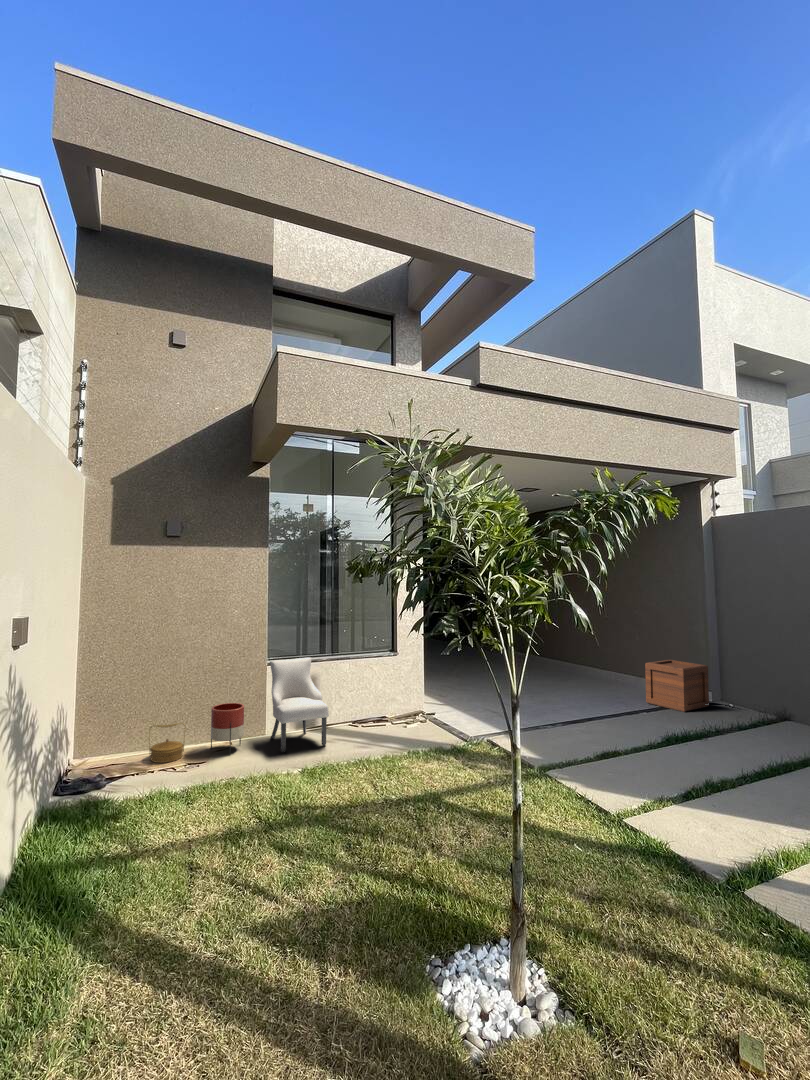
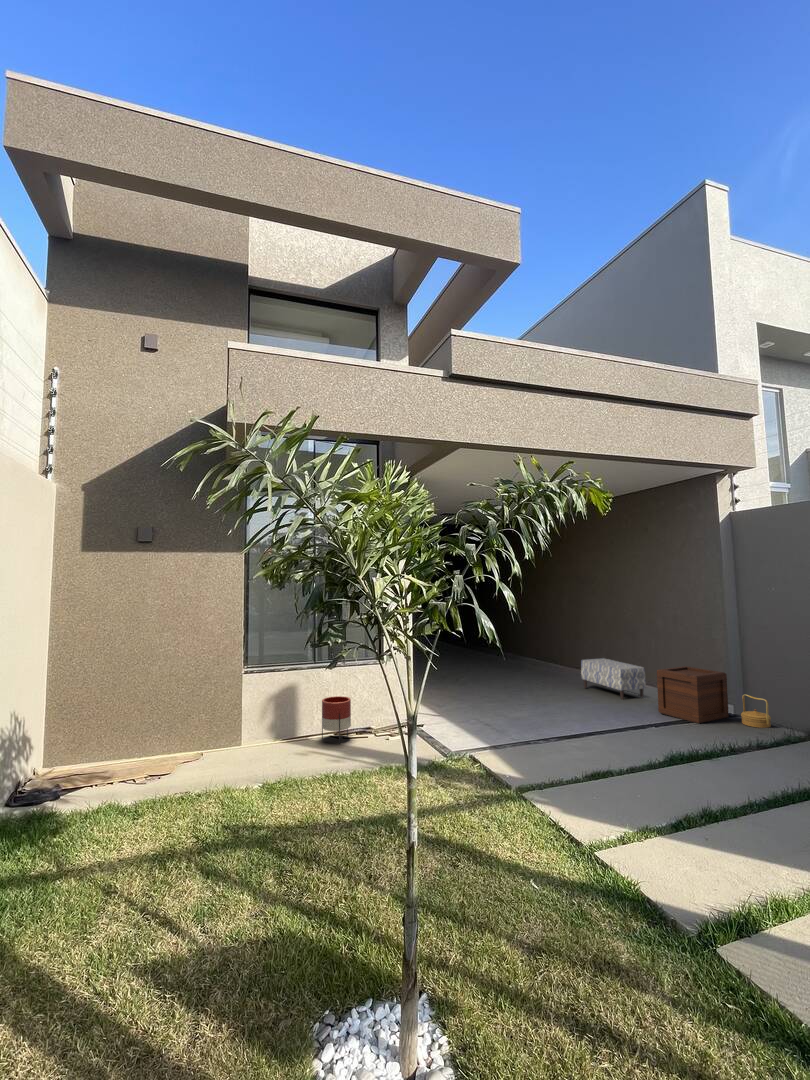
bench: none [569,653,630,691] -> present [581,658,646,699]
chair: present [270,658,329,753] -> none [246,664,303,763]
planter: present [211,703,244,753] -> present [322,696,351,743]
basket: present [149,723,185,763] -> present [741,694,771,728]

